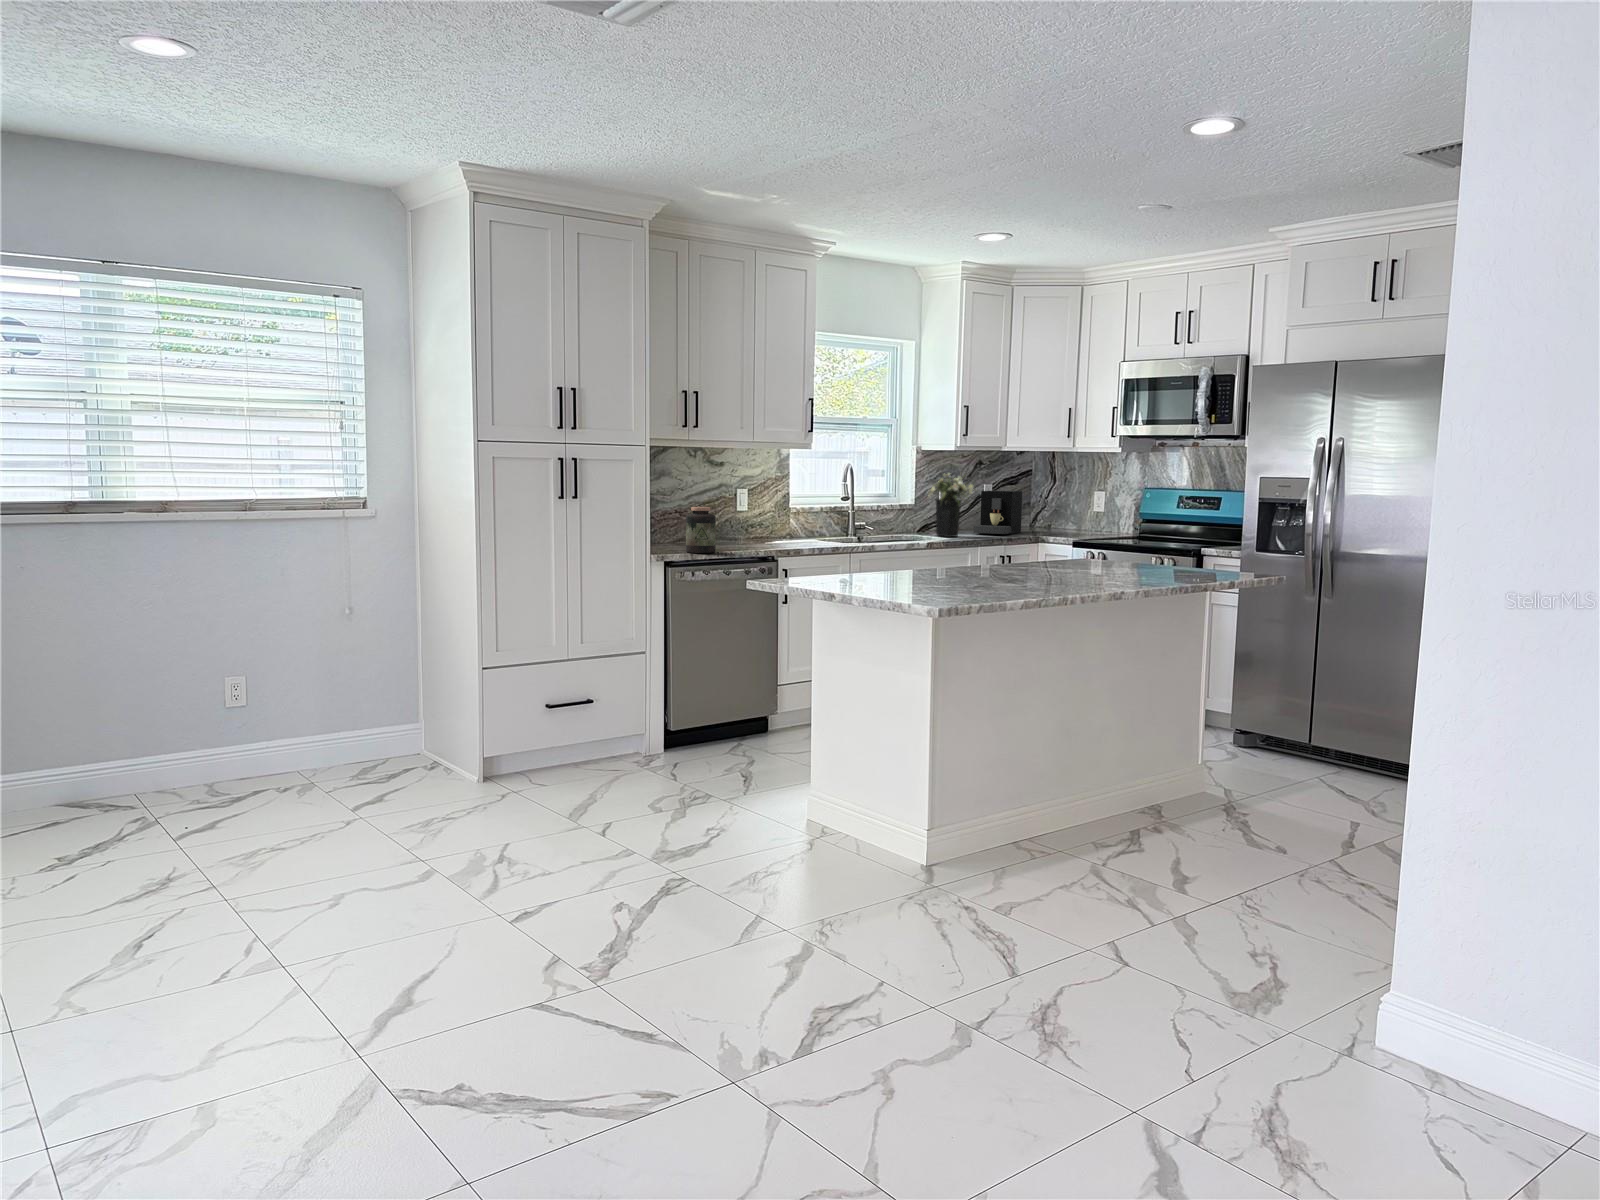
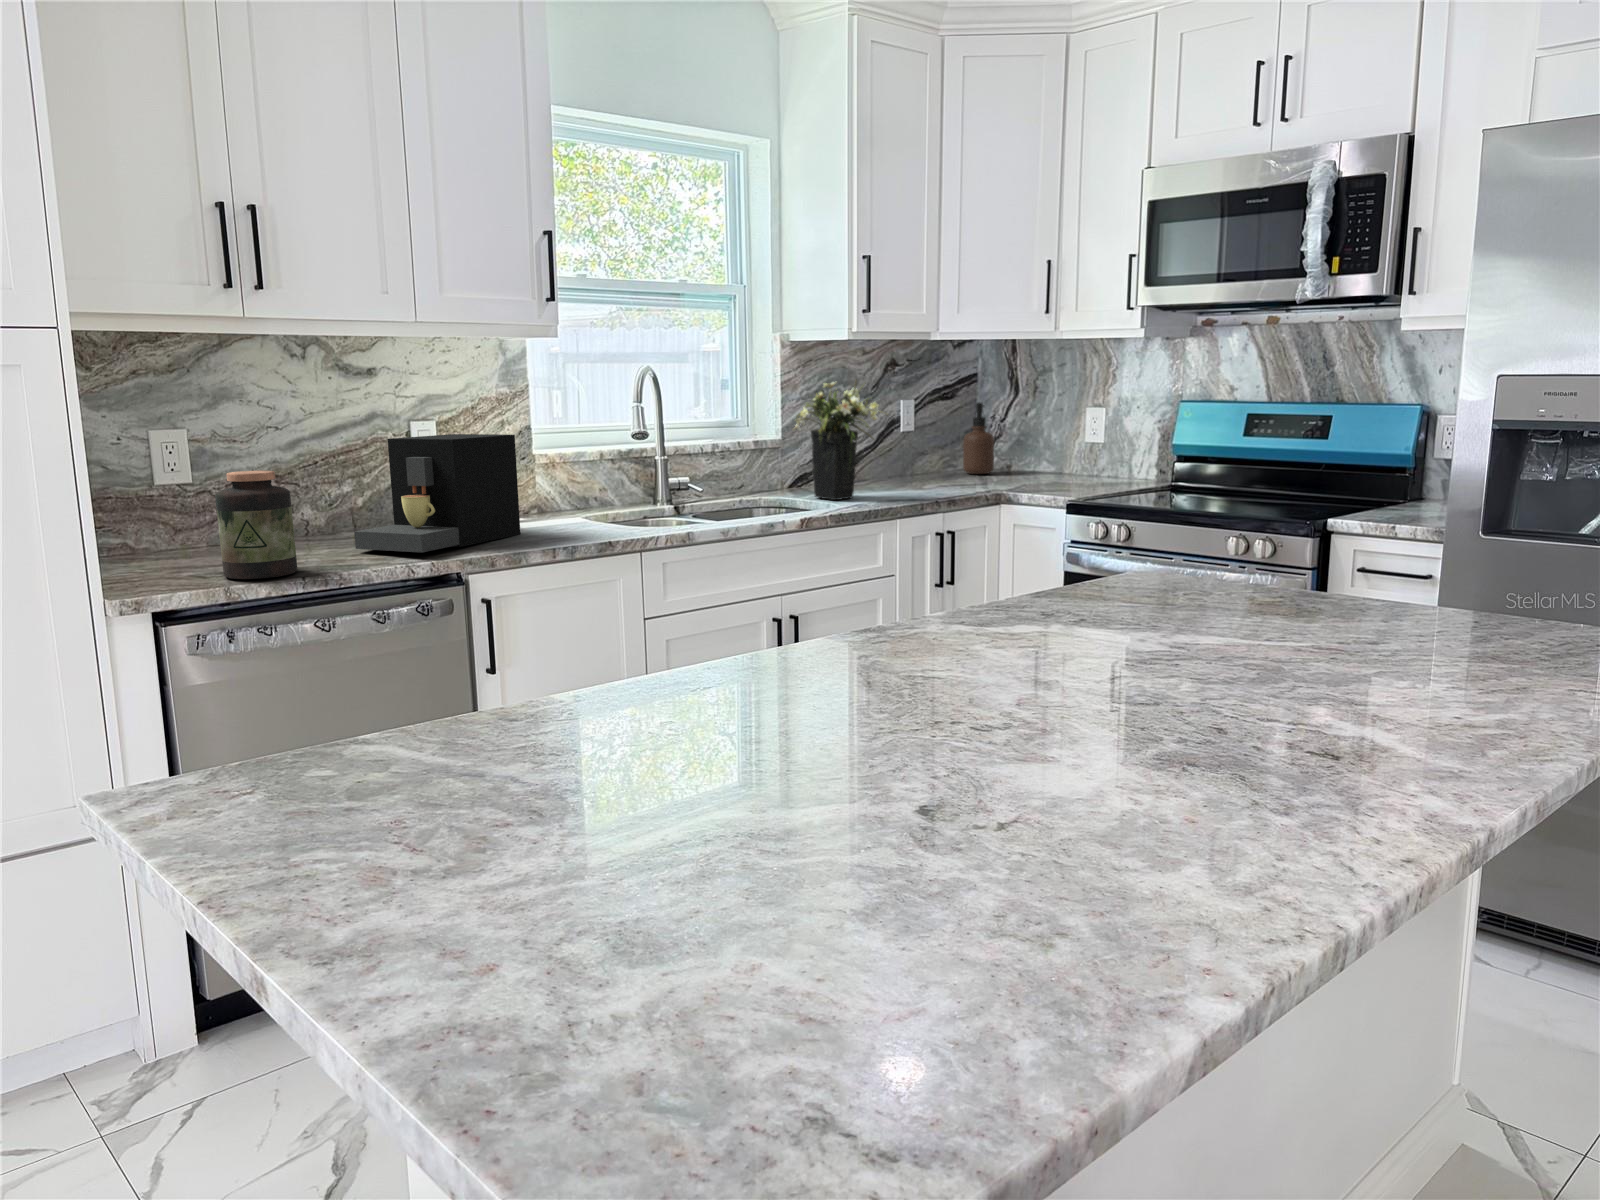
soap dispenser: none [1022,487,1040,529] -> present [963,403,994,474]
coffee maker: present [974,491,1022,534] -> present [354,434,520,552]

